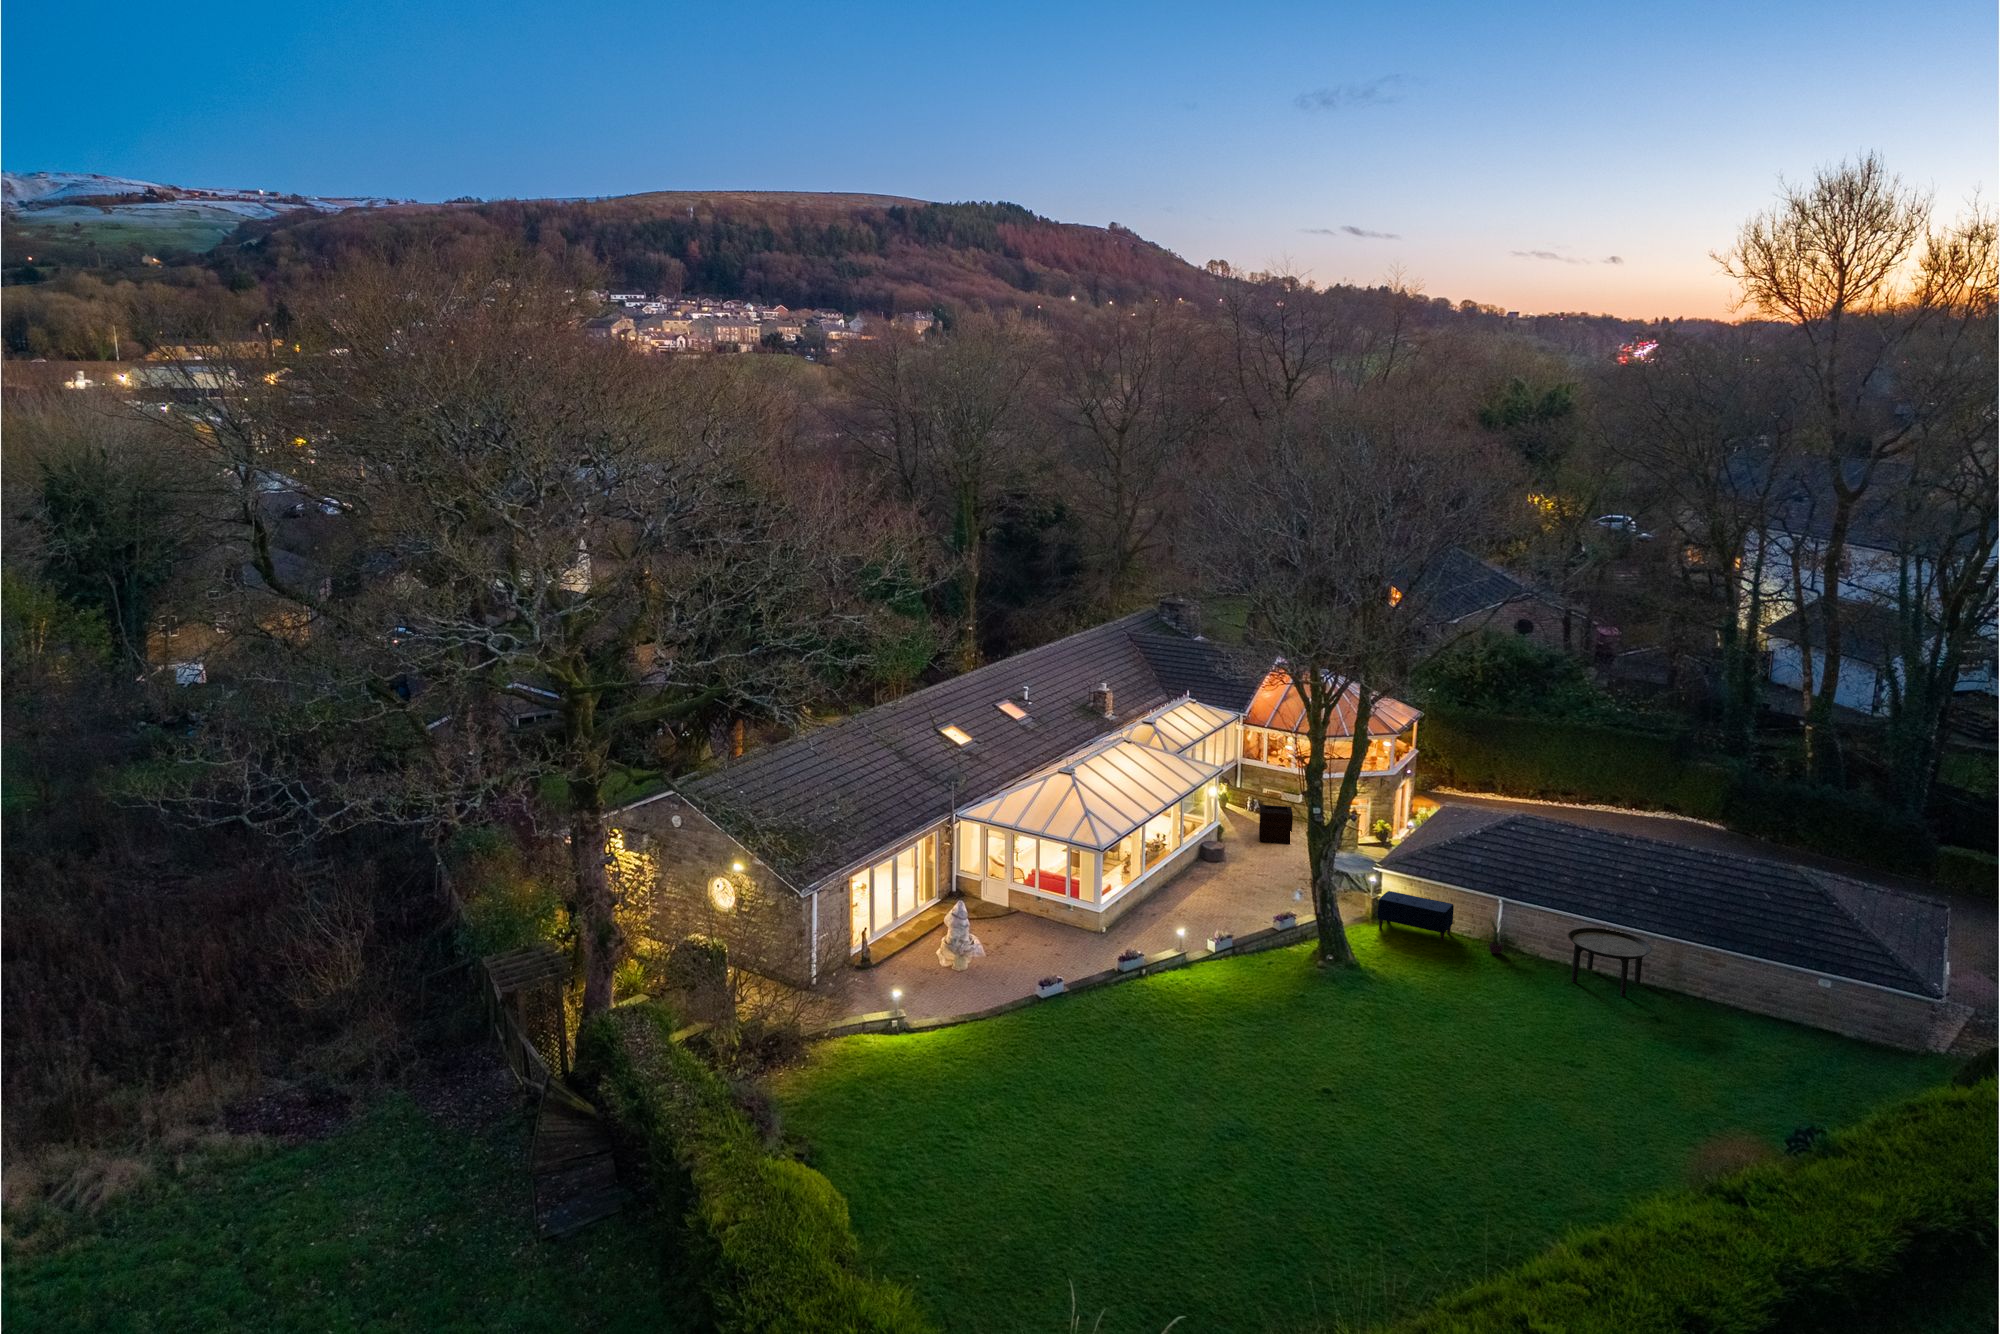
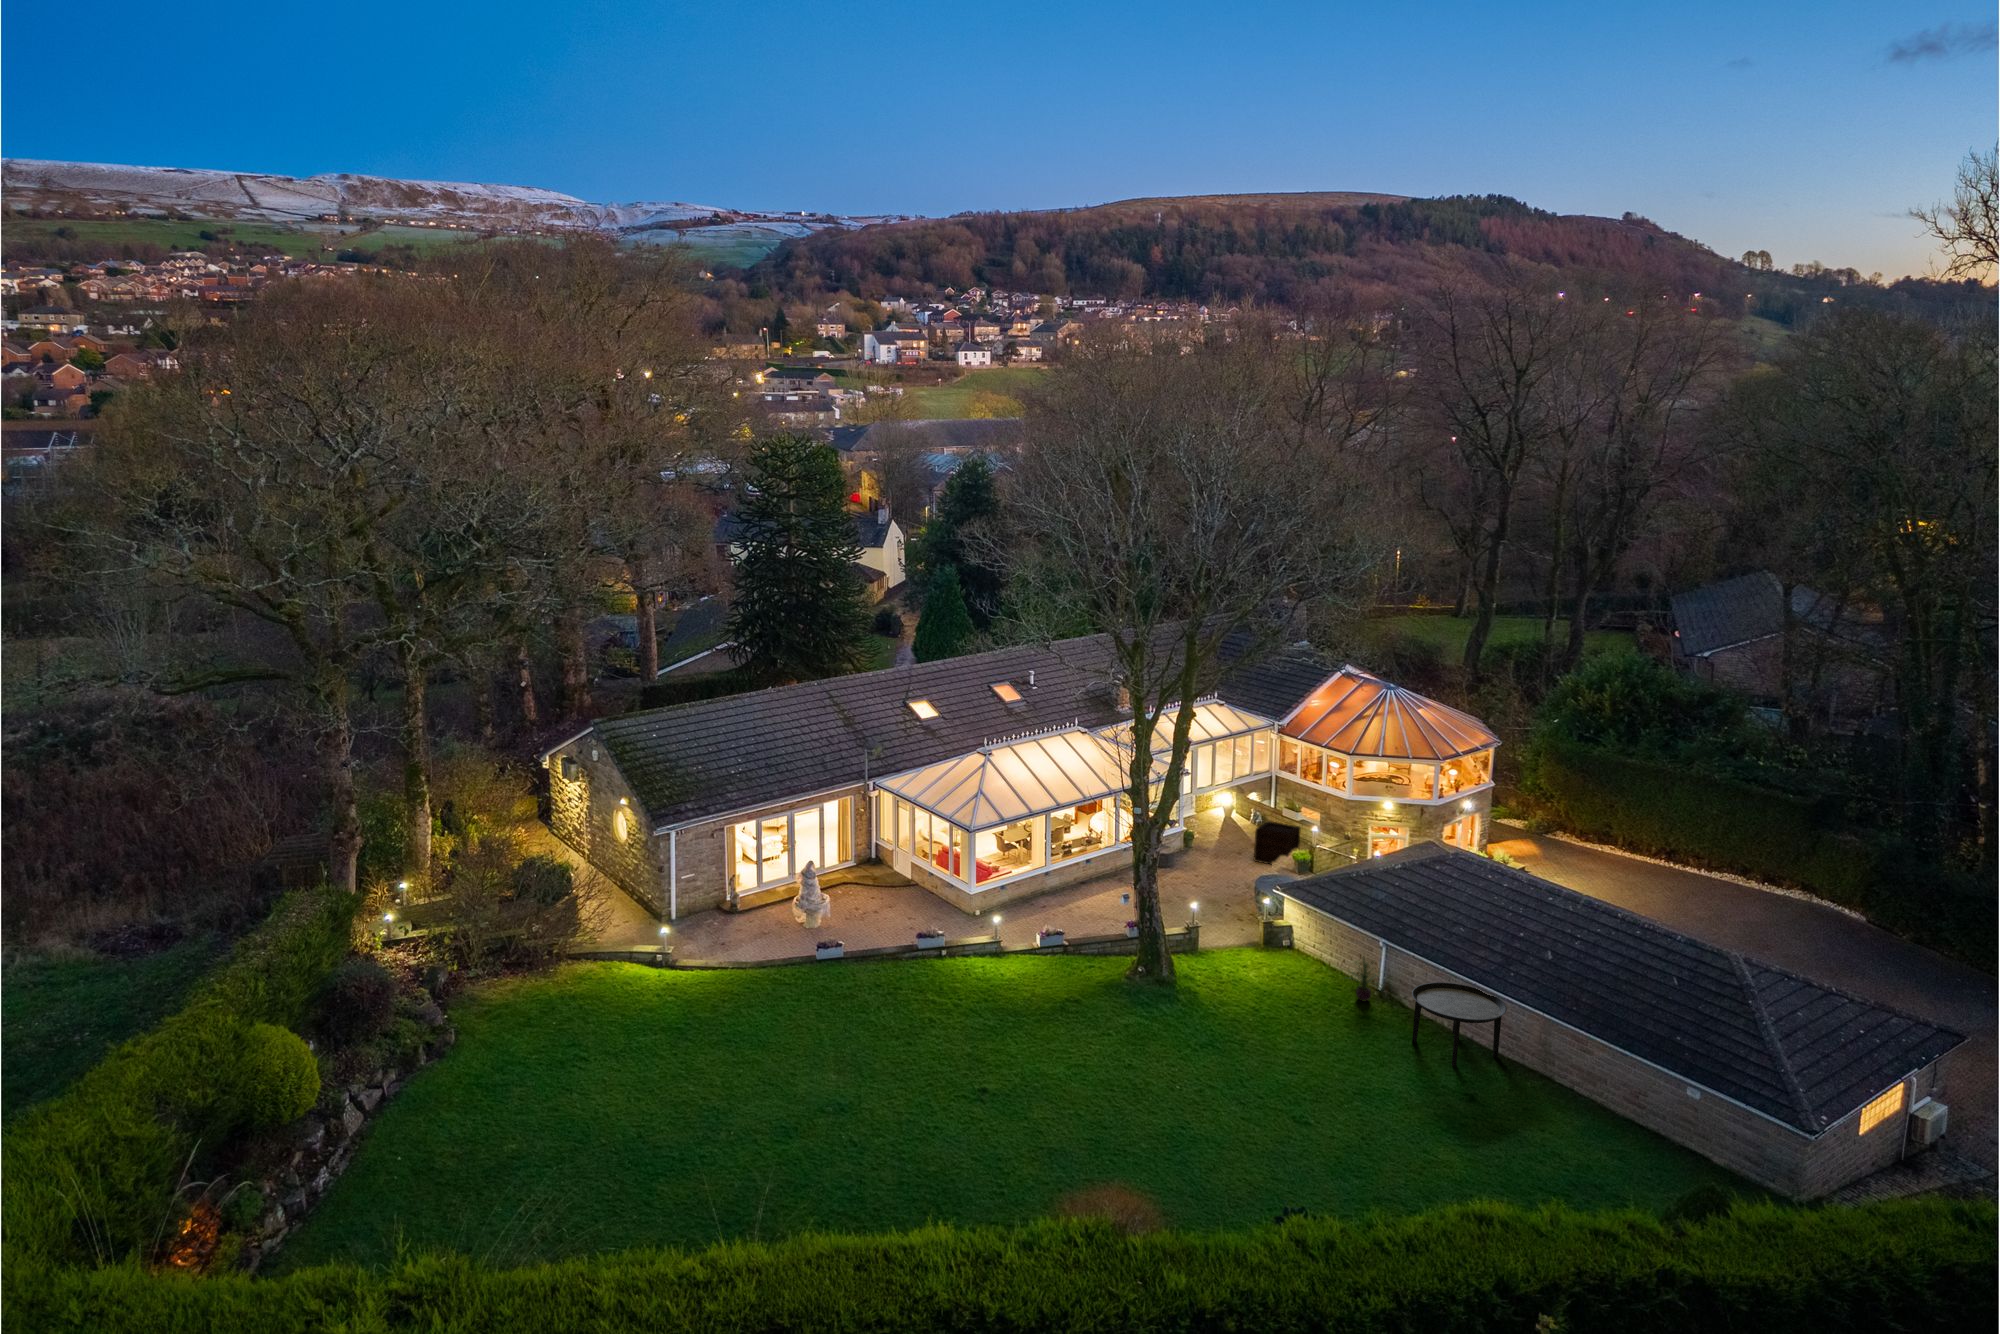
bench: present [1377,891,1454,942] -> none [1261,917,1343,980]

